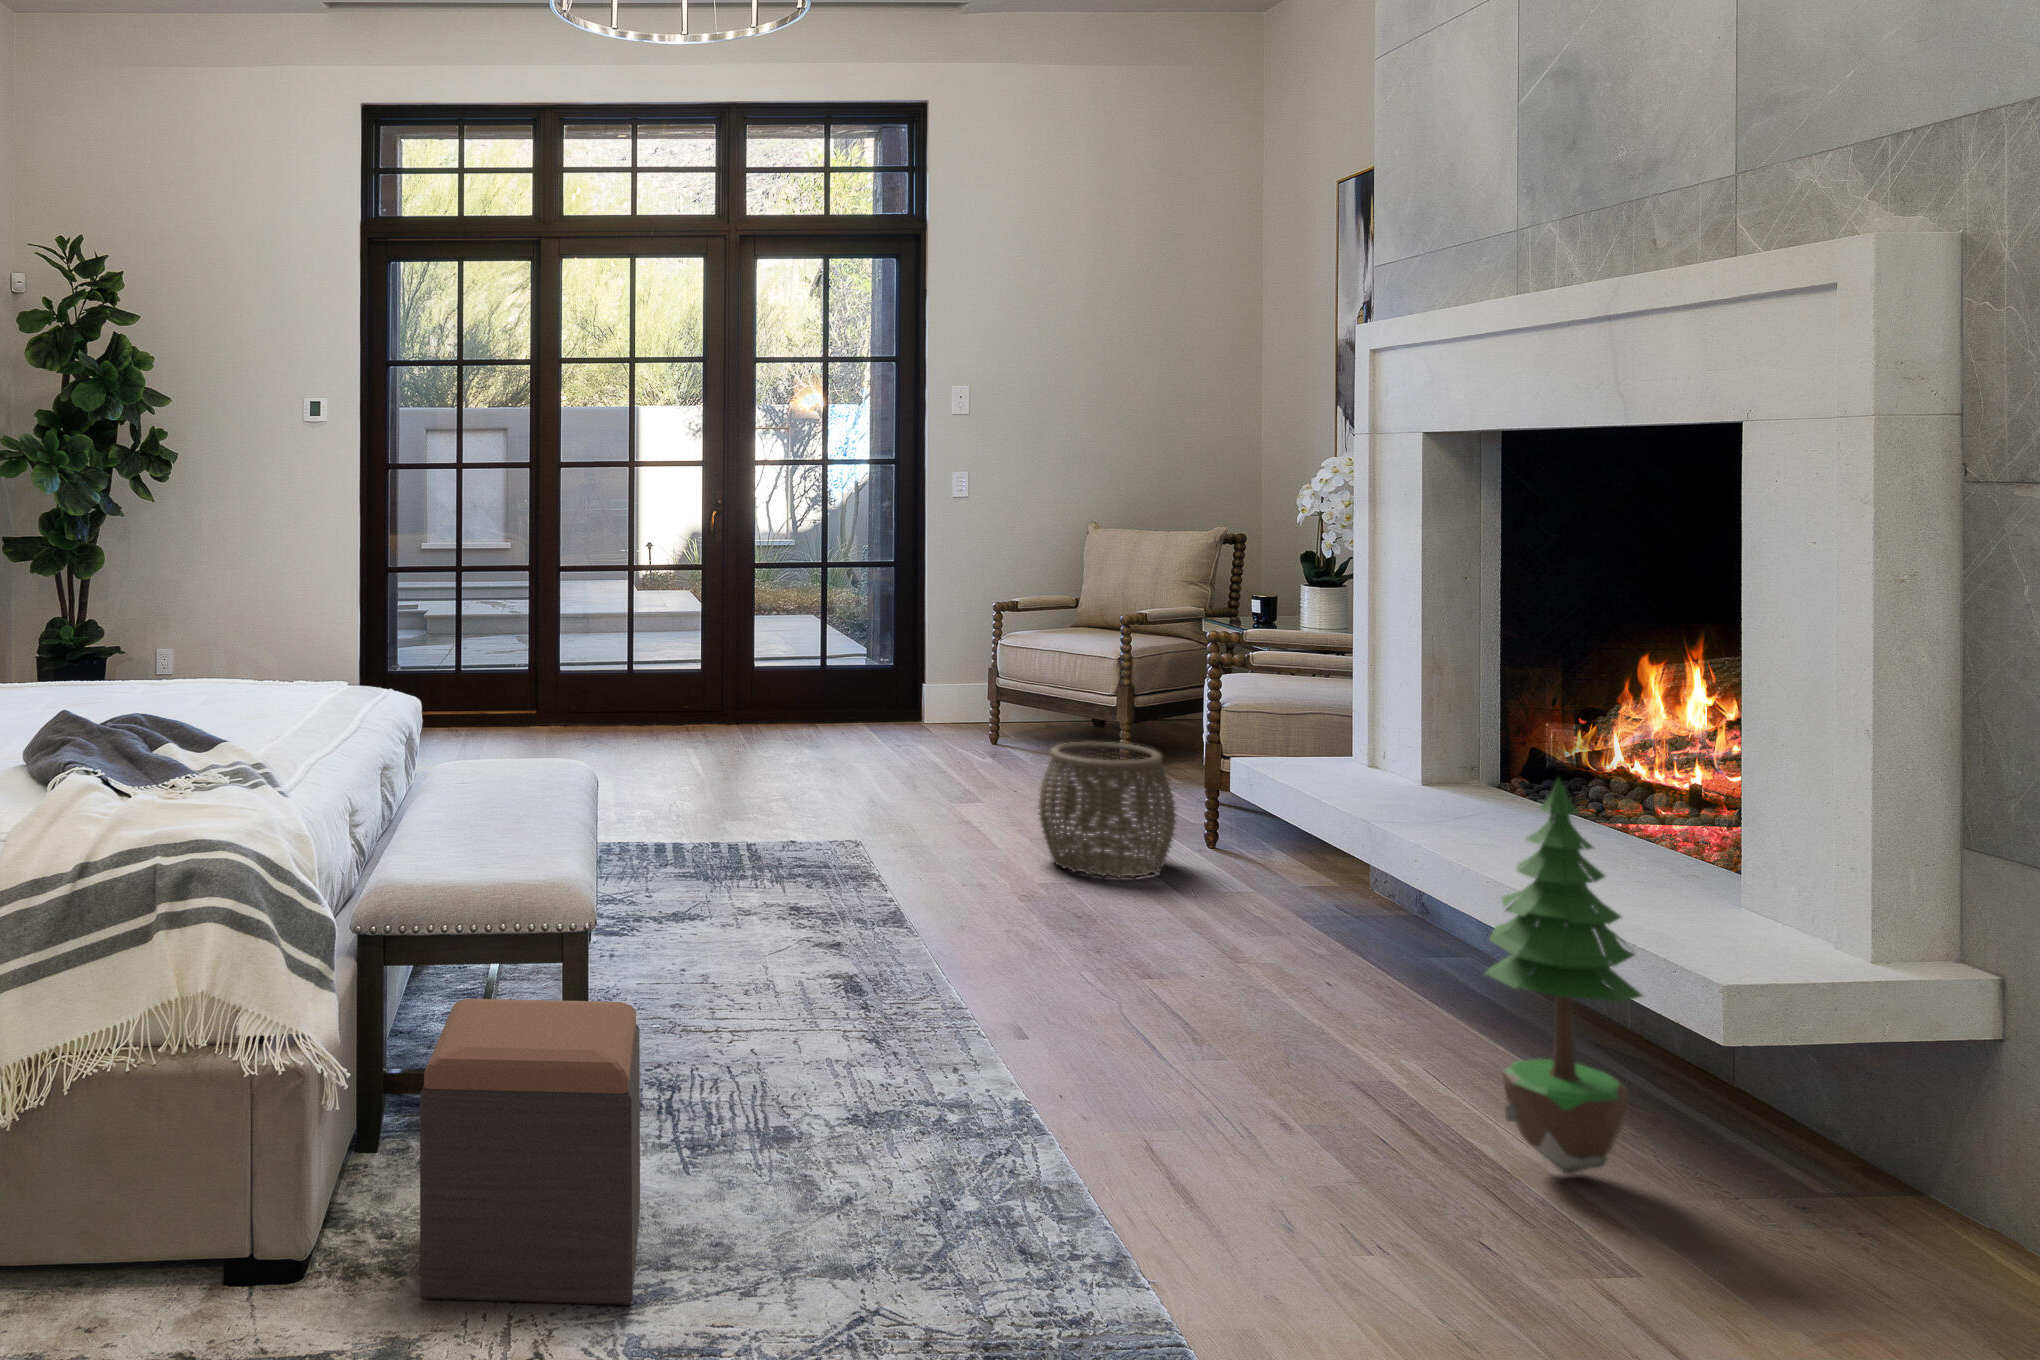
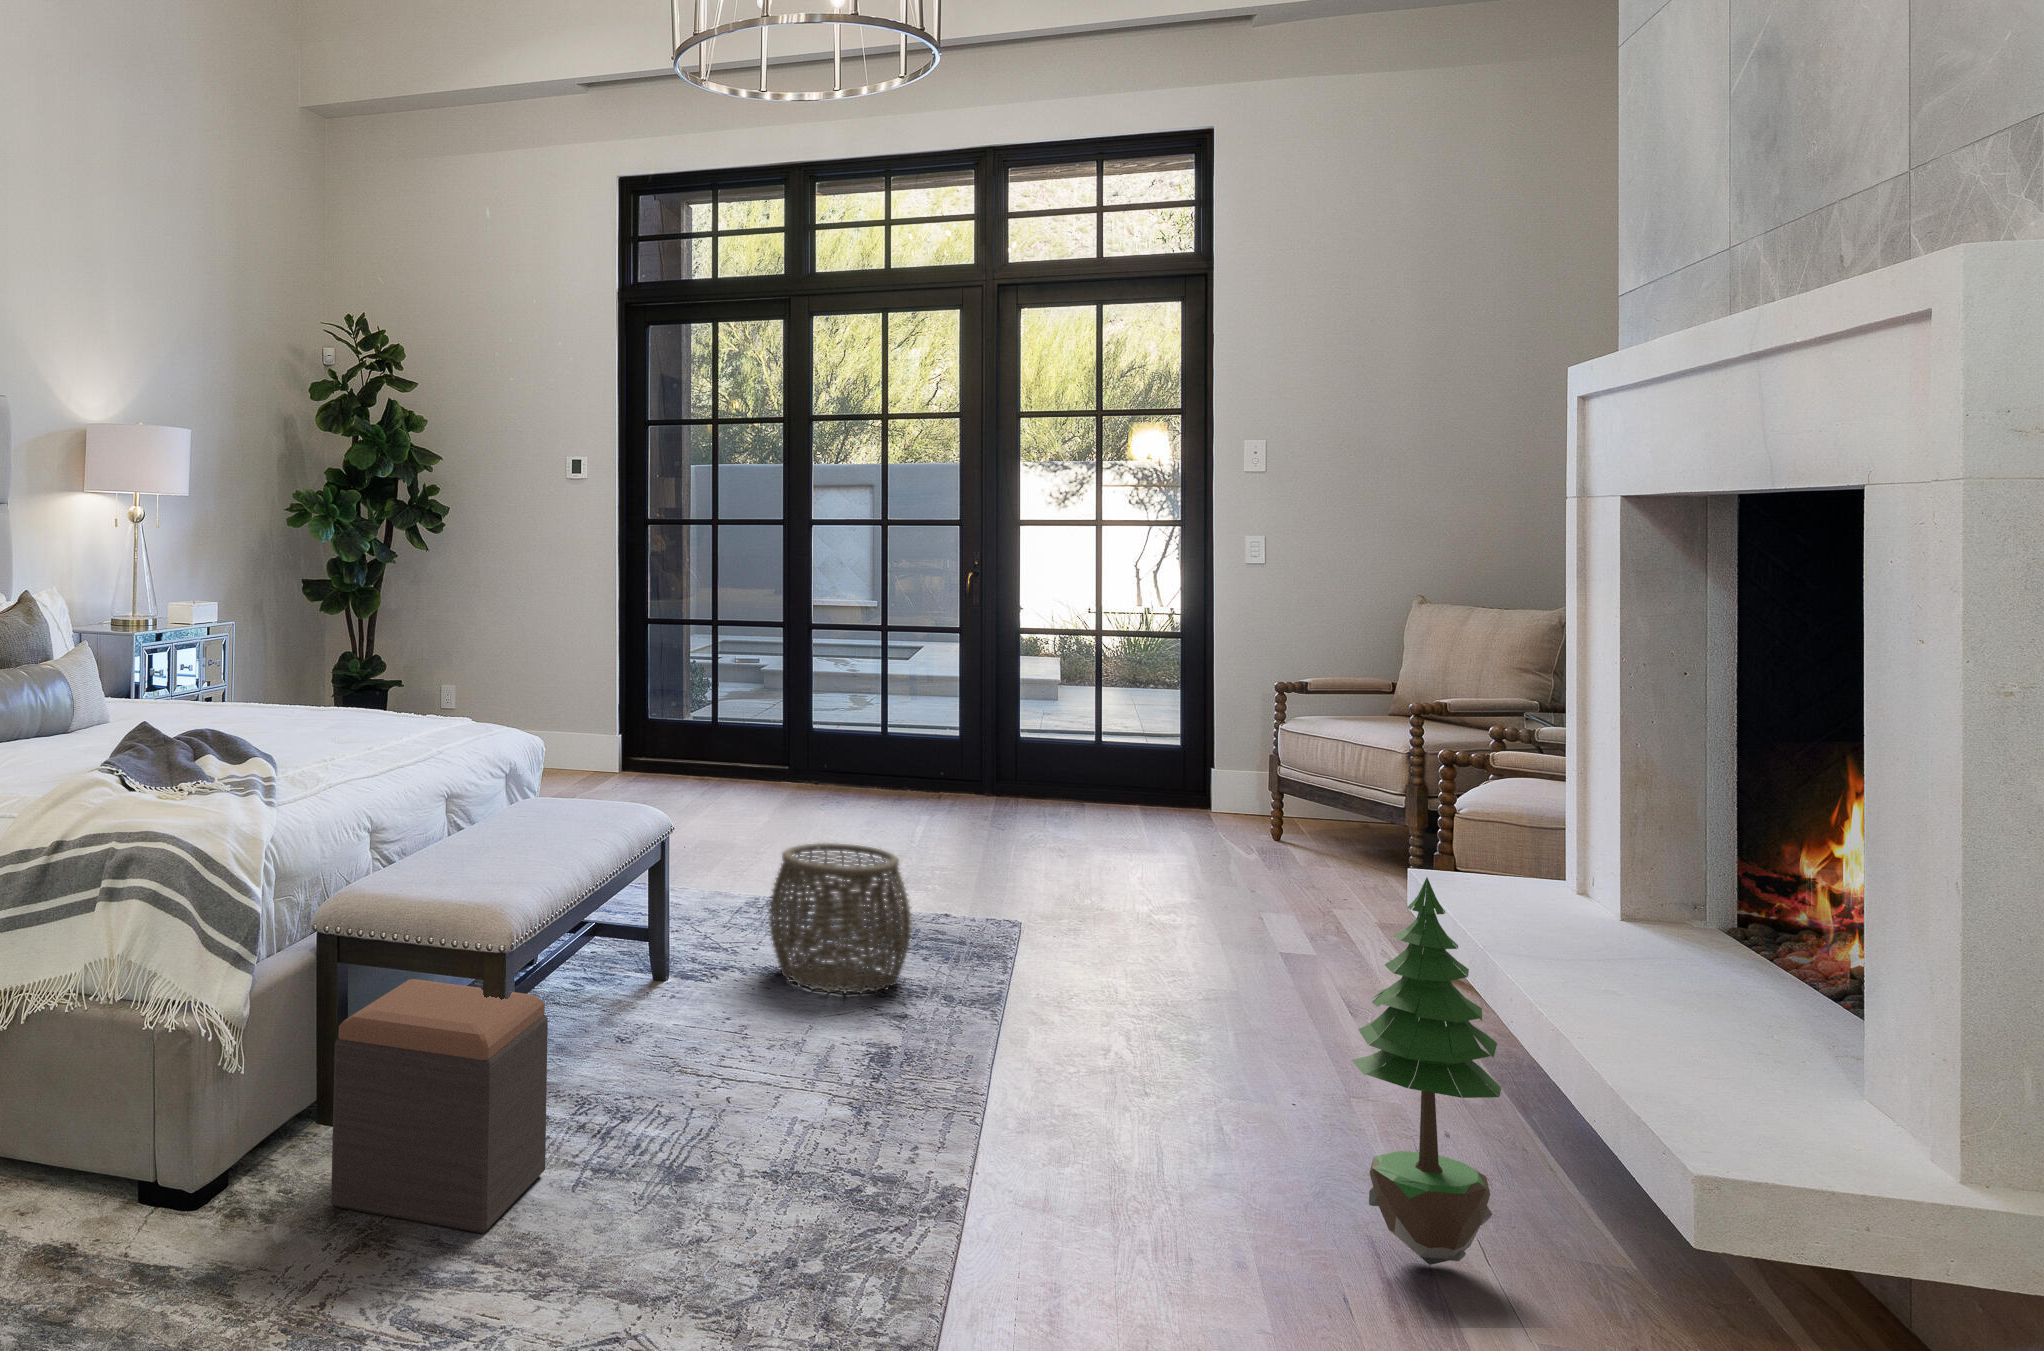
woven basket: present [1038,742,1176,877] -> present [769,843,912,993]

